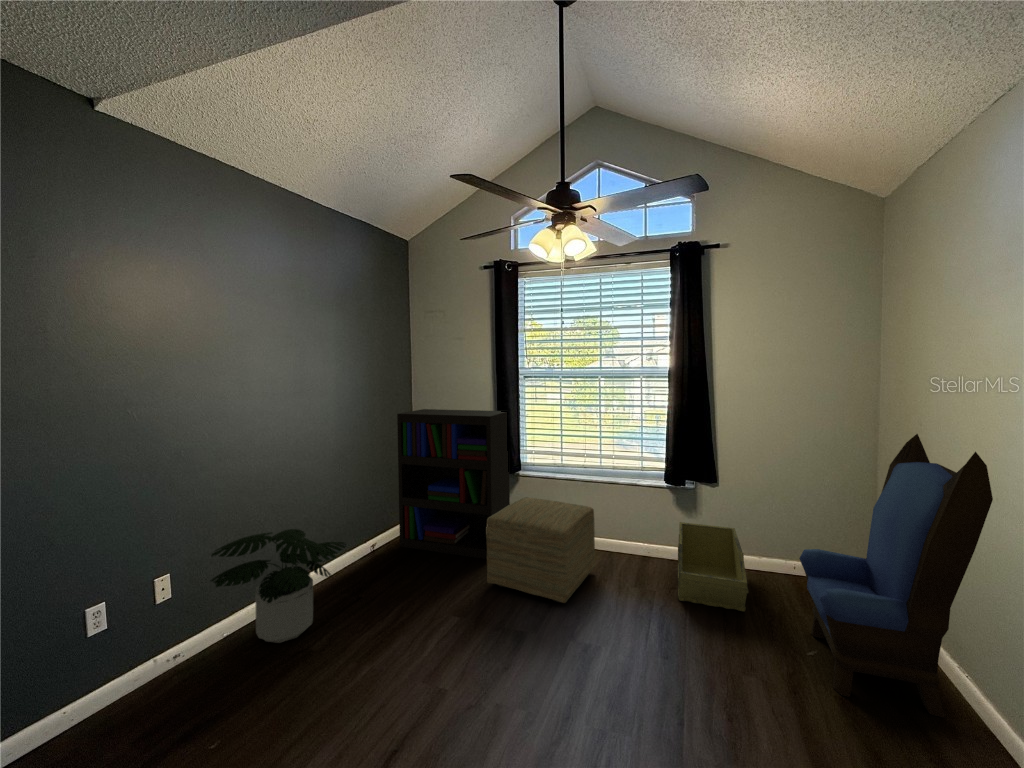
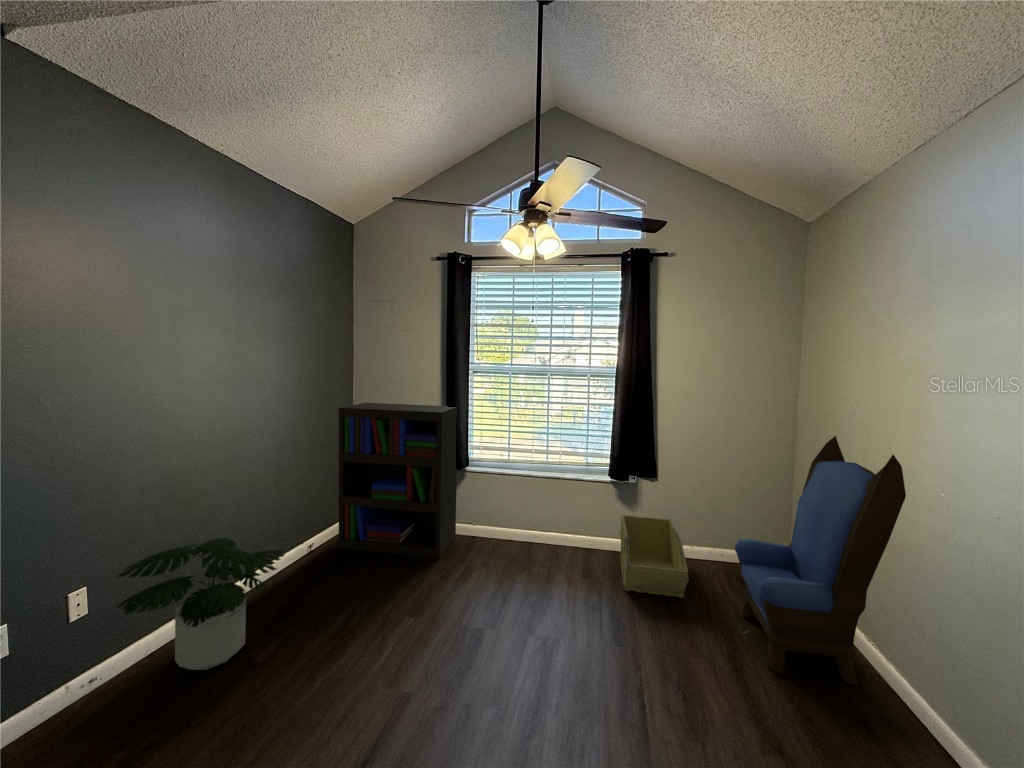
ottoman: present [486,497,595,603] -> none [438,494,545,601]

